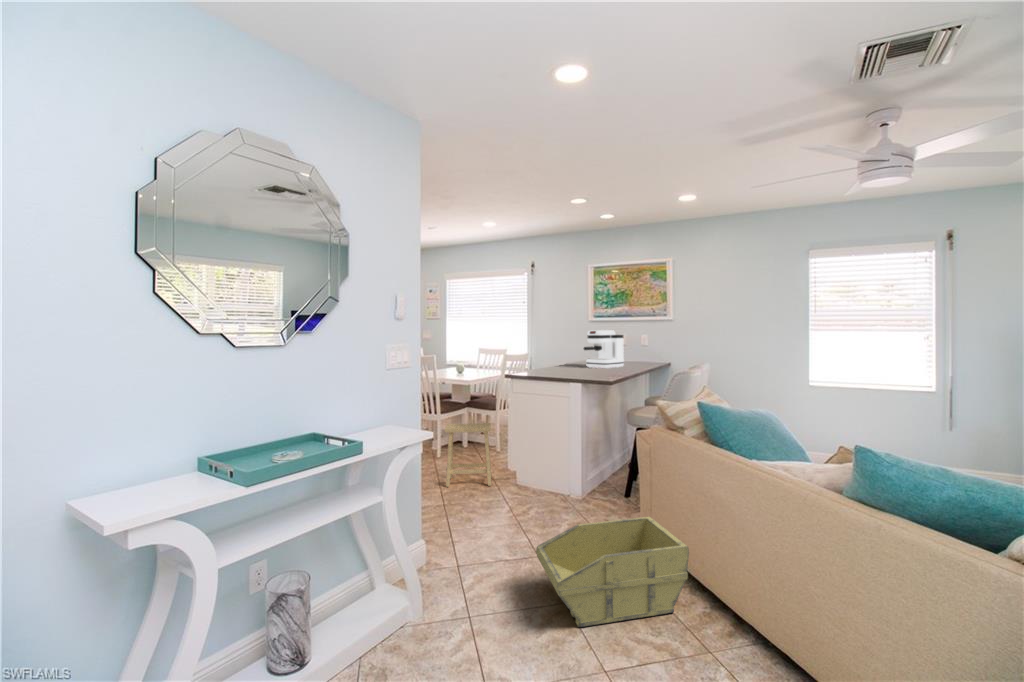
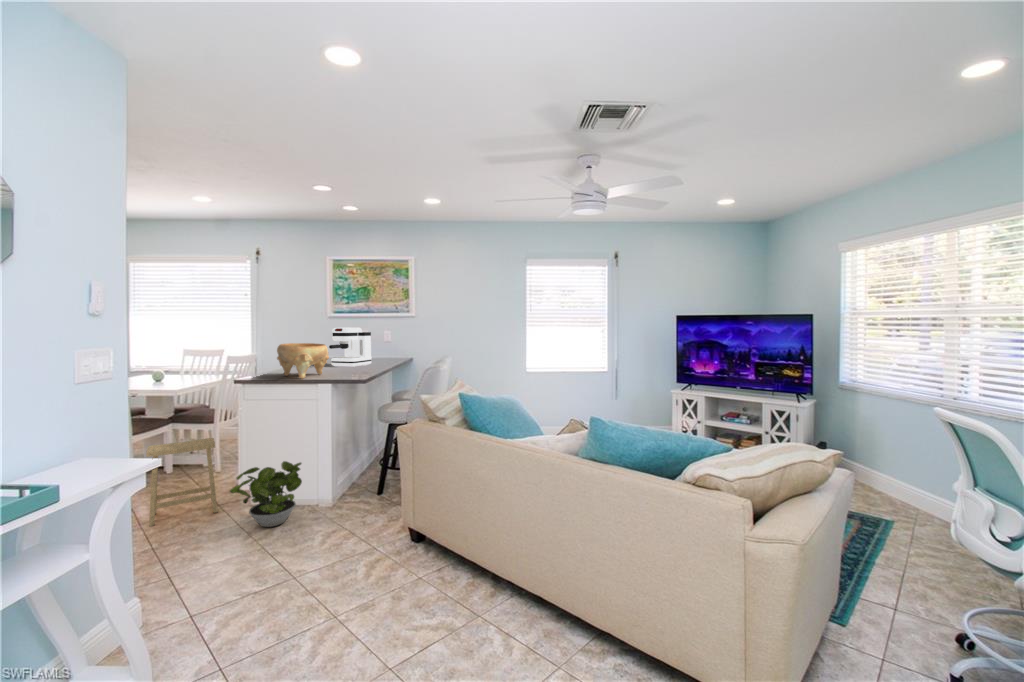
decorative bowl: none [536,345,580,377] -> present [277,343,329,378]
potted plant: none [495,451,554,507] -> present [230,461,302,527]
storage bin: present [536,517,689,627] -> none [300,507,456,635]

